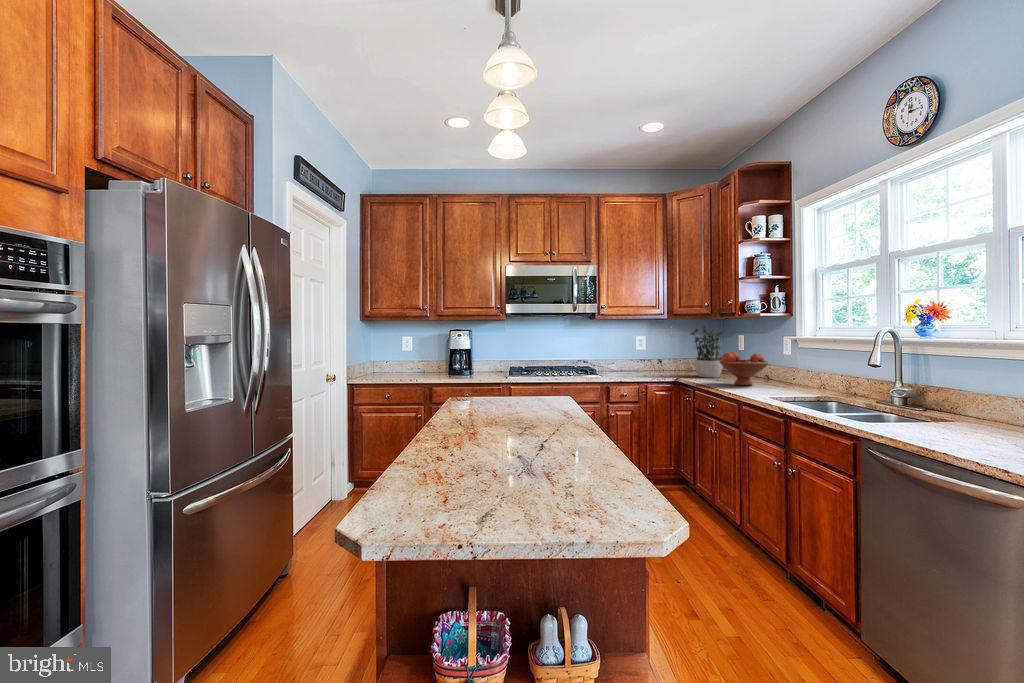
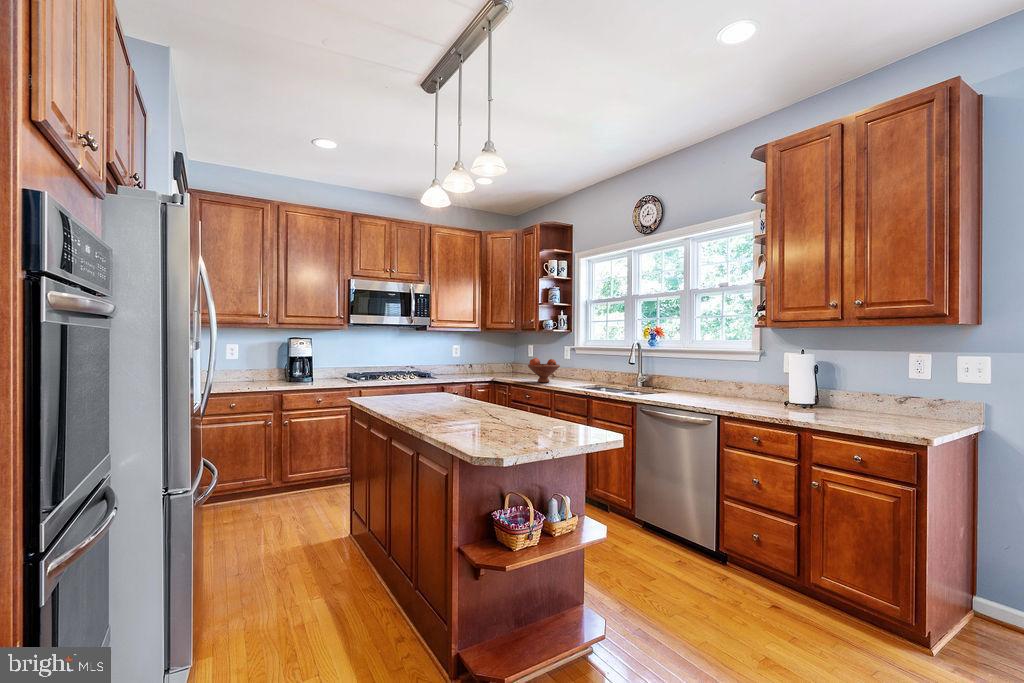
potted plant: present [690,326,722,377] -> none [501,338,525,378]

